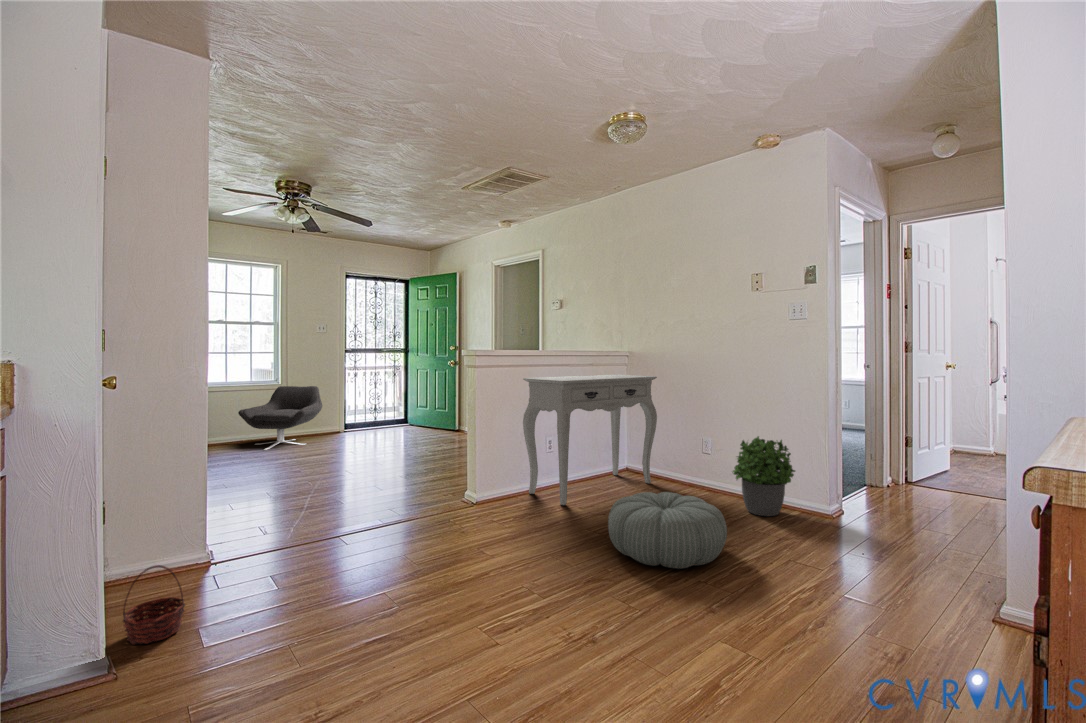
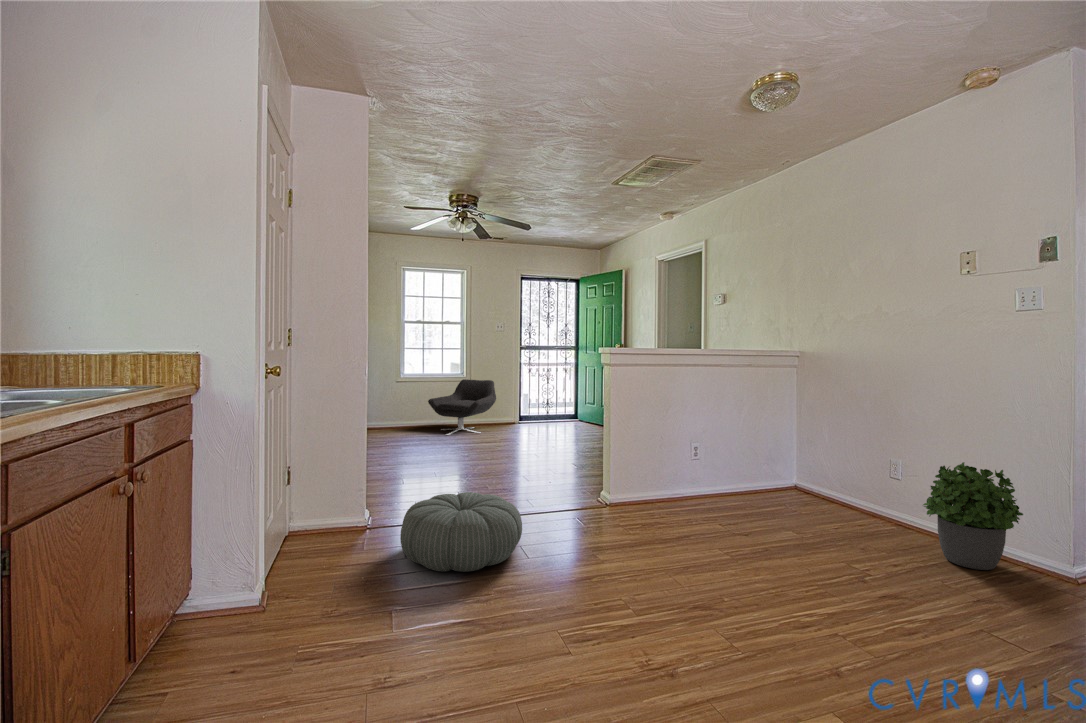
console table: present [523,375,657,505] -> none [662,377,830,519]
pouf: present [608,492,727,569] -> present [400,492,522,572]
basket: present [123,565,185,644] -> none [280,523,326,586]

